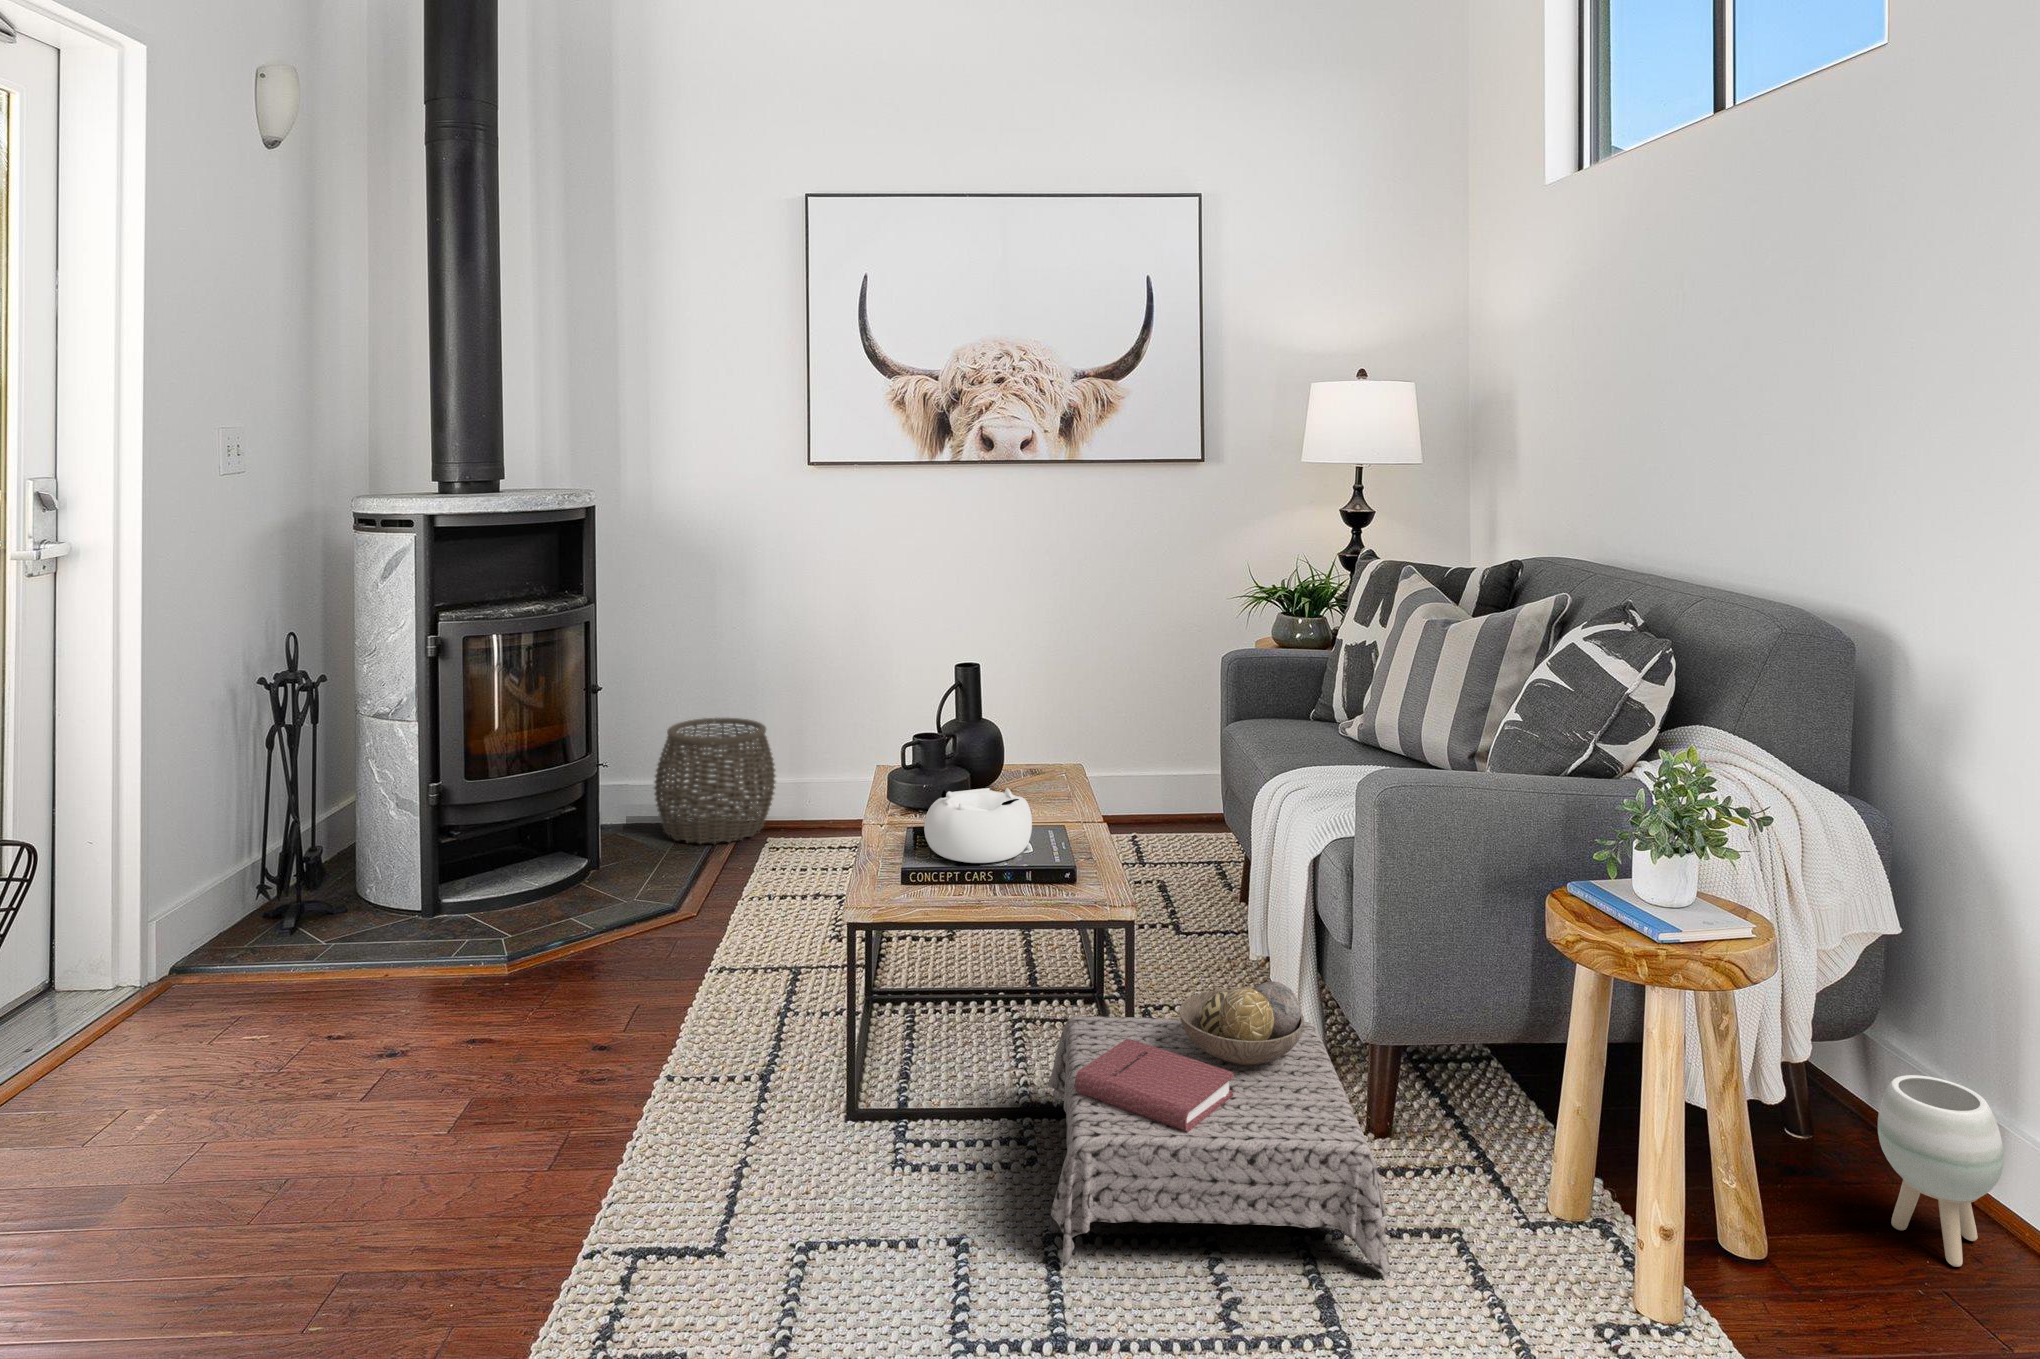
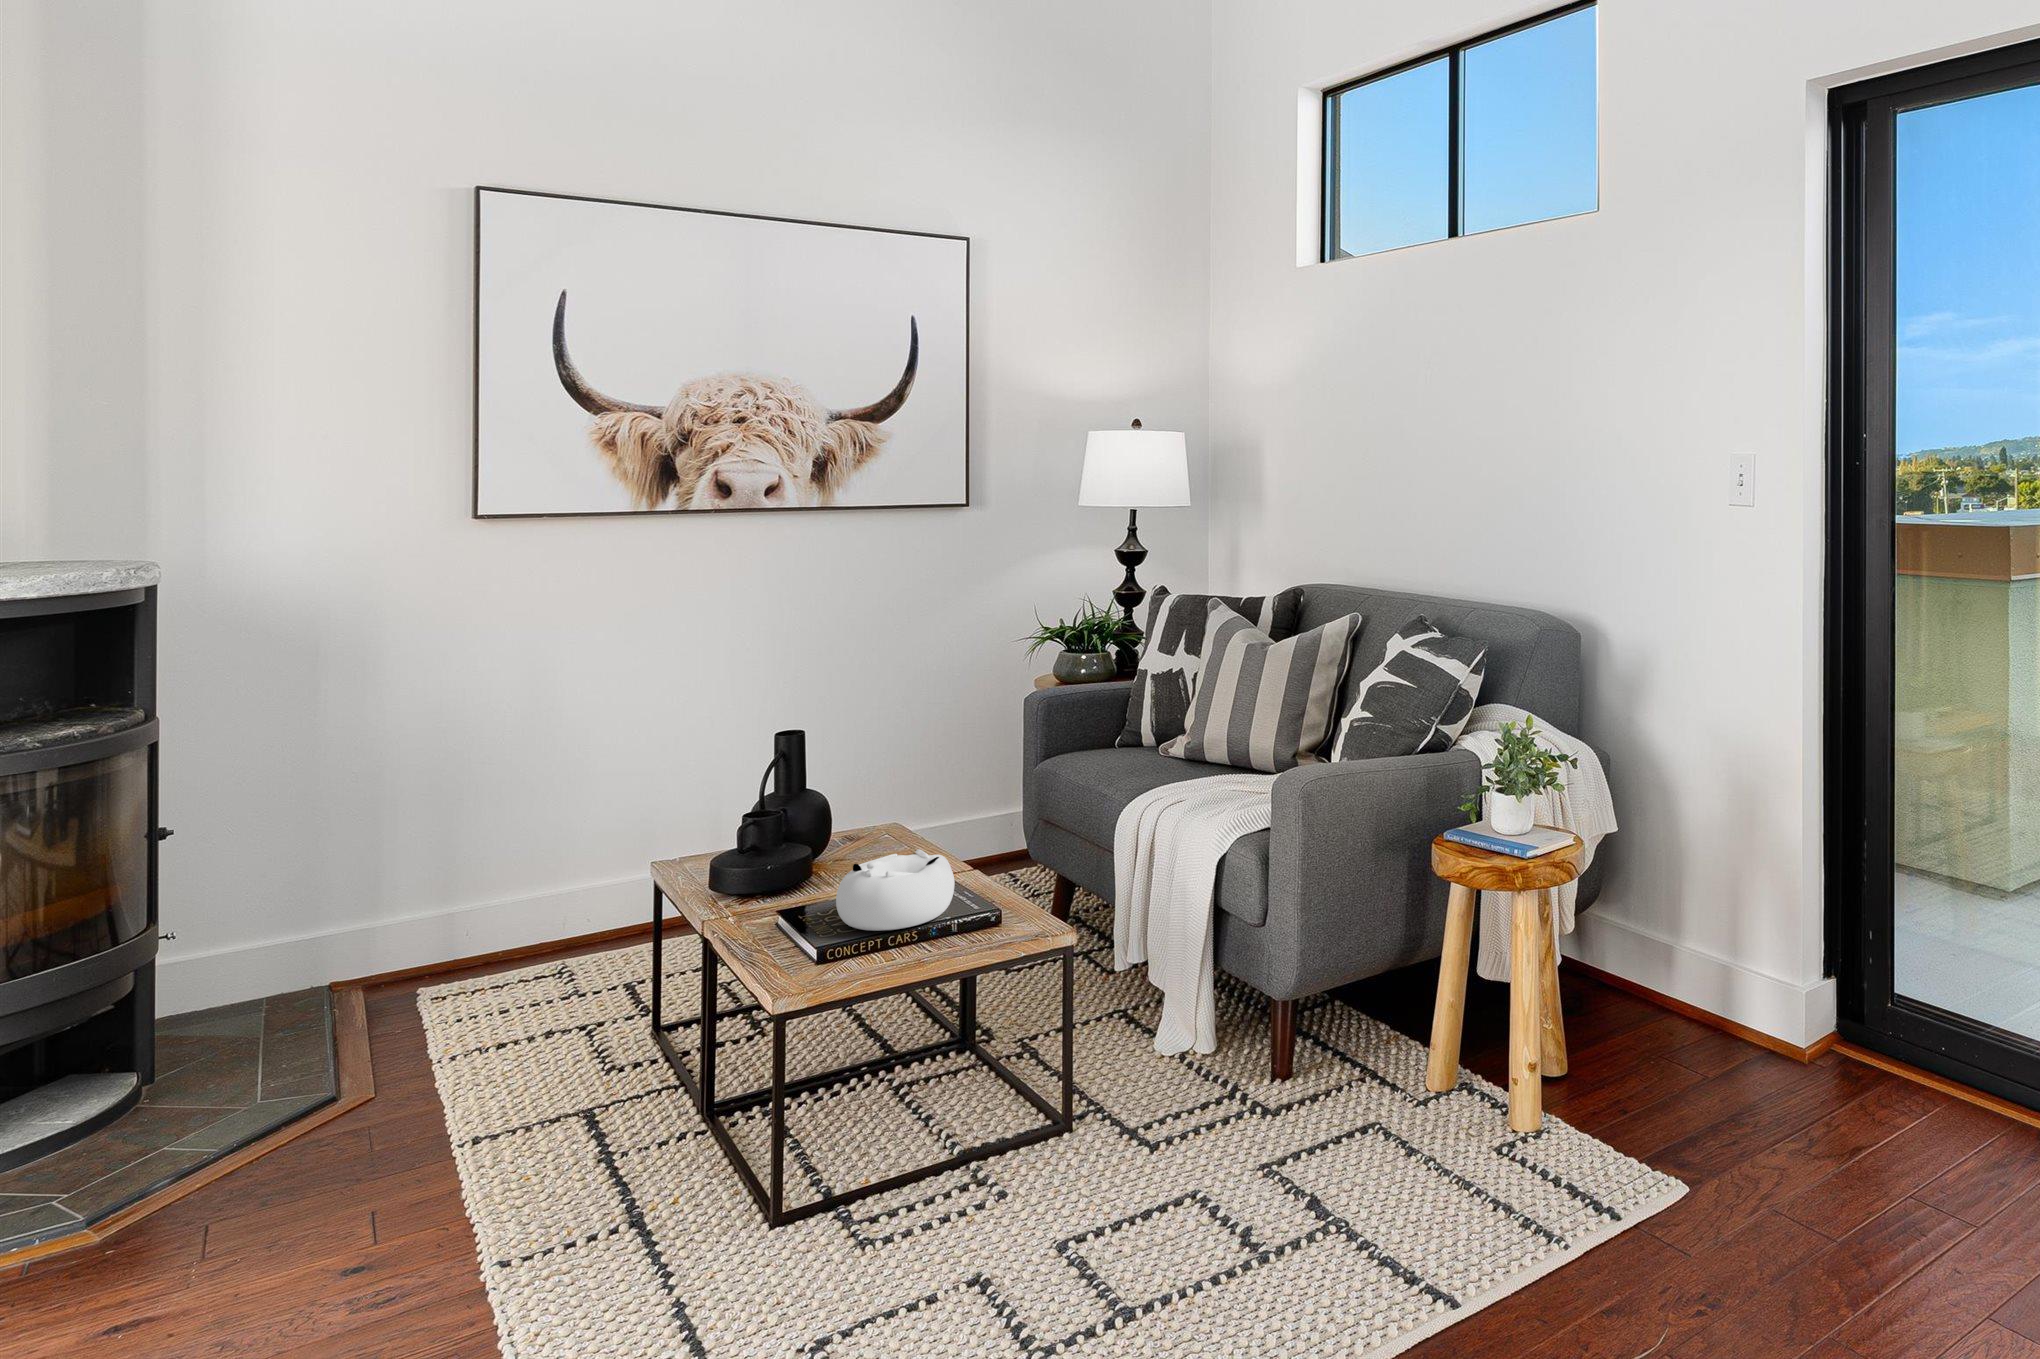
woven basket: present [654,718,776,844] -> none [258,854,449,1024]
ottoman: present [1048,981,1389,1276] -> none [992,967,1346,1262]
planter: present [1878,1075,2004,1267] -> none [1635,917,1709,1042]

